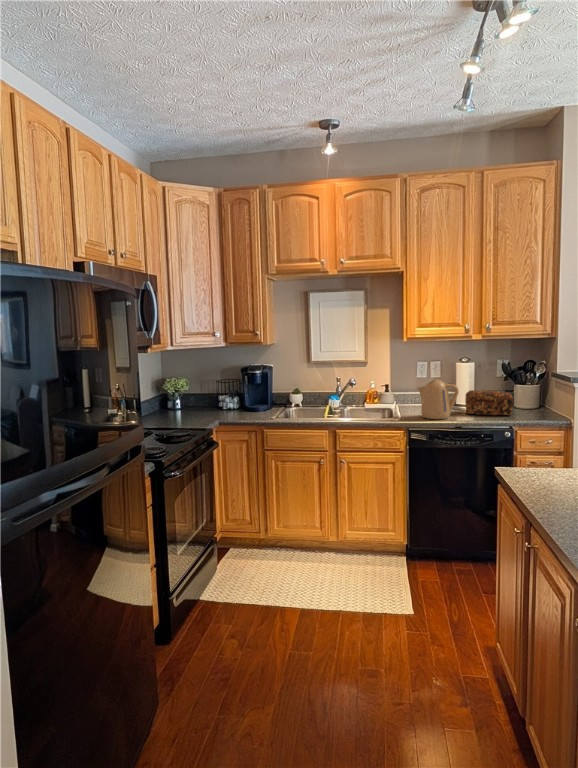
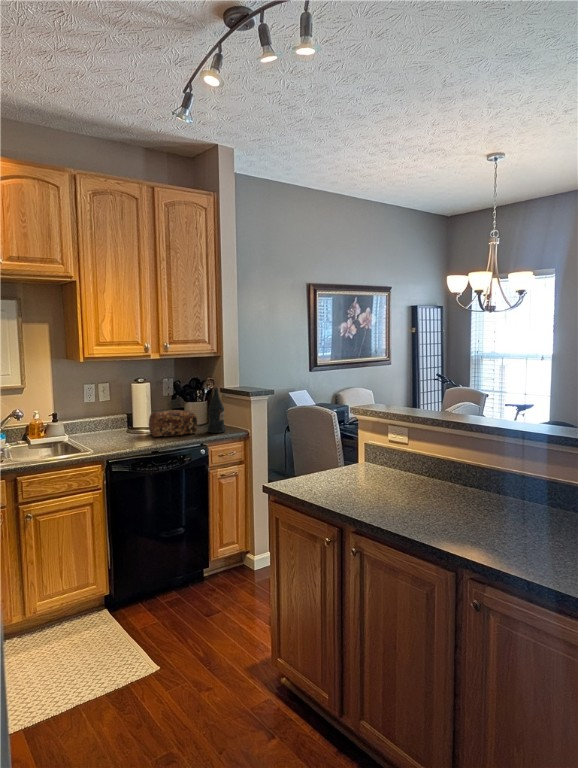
wine bottle: none [525,368,546,418] -> present [208,385,226,433]
kettle: present [418,380,459,419] -> none [107,404,150,447]

